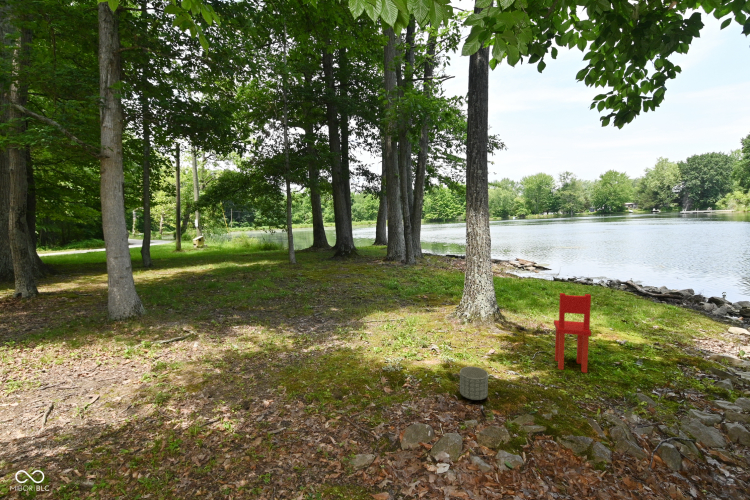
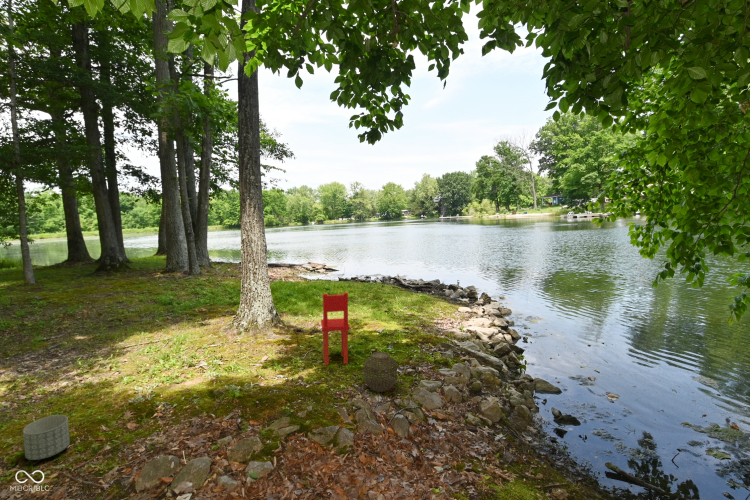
planter: present [460,367,488,400] -> present [23,415,70,460]
woven basket: none [615,367,665,415] -> present [364,352,397,392]

